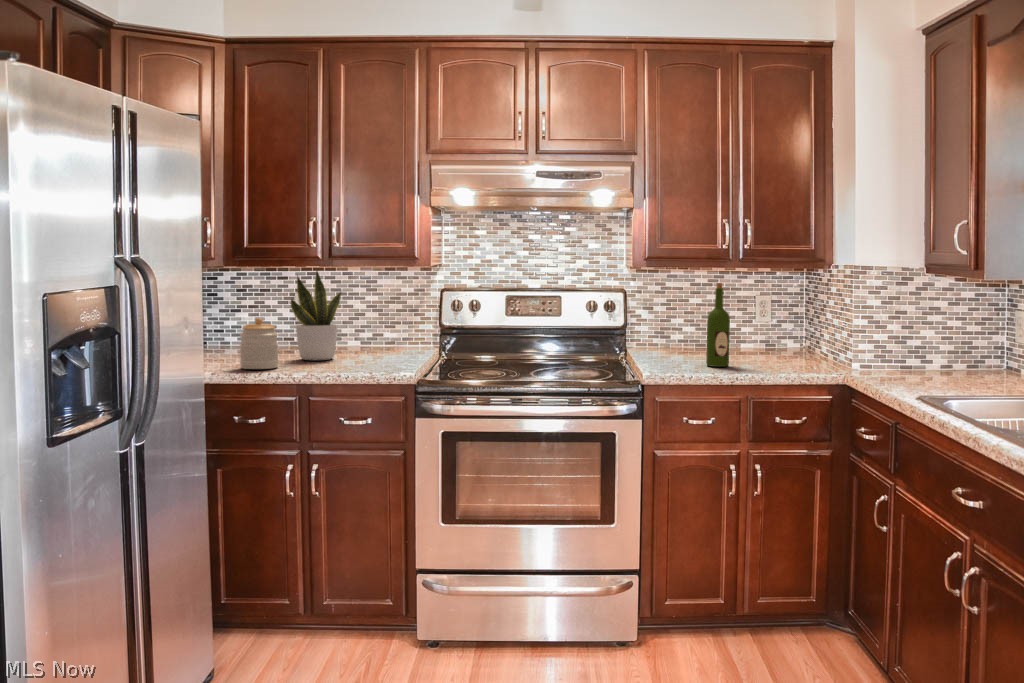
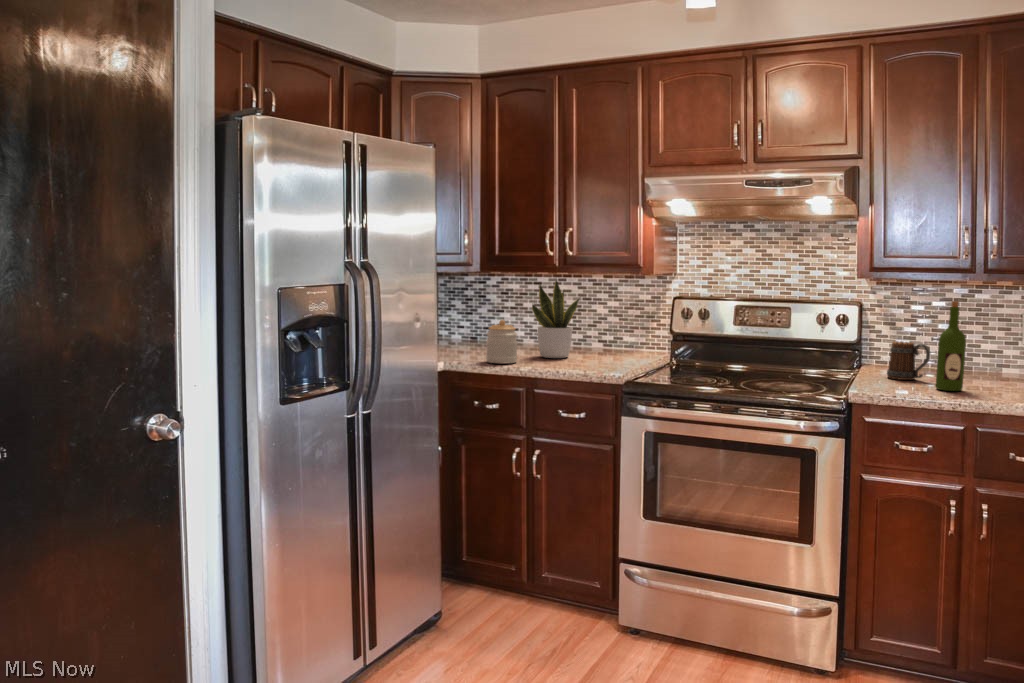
mug: none [657,324,695,360] -> present [887,341,930,380]

